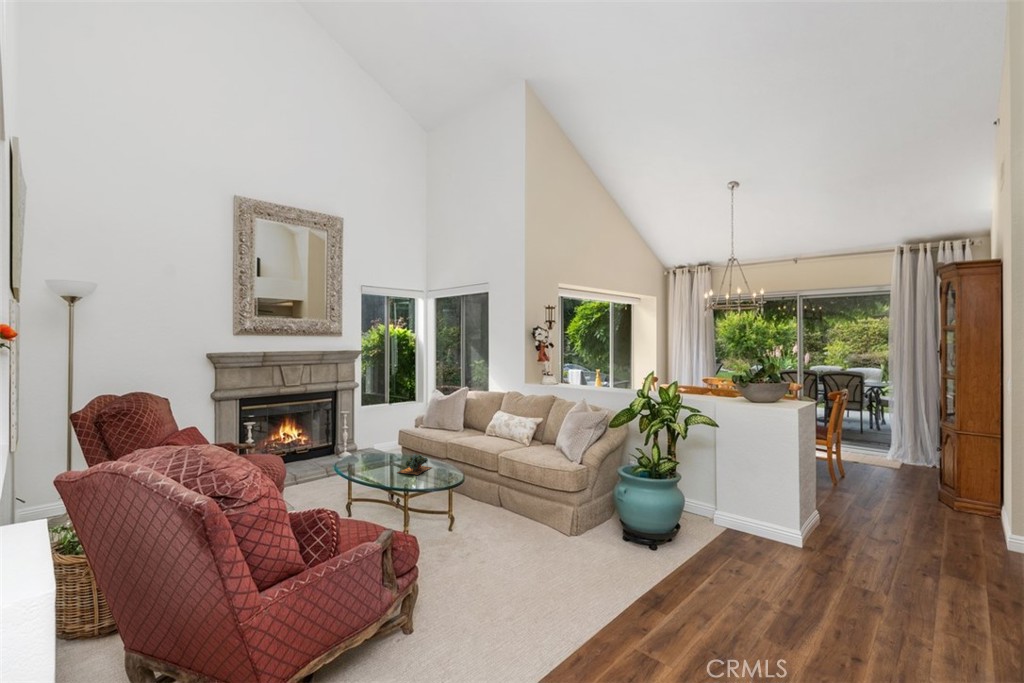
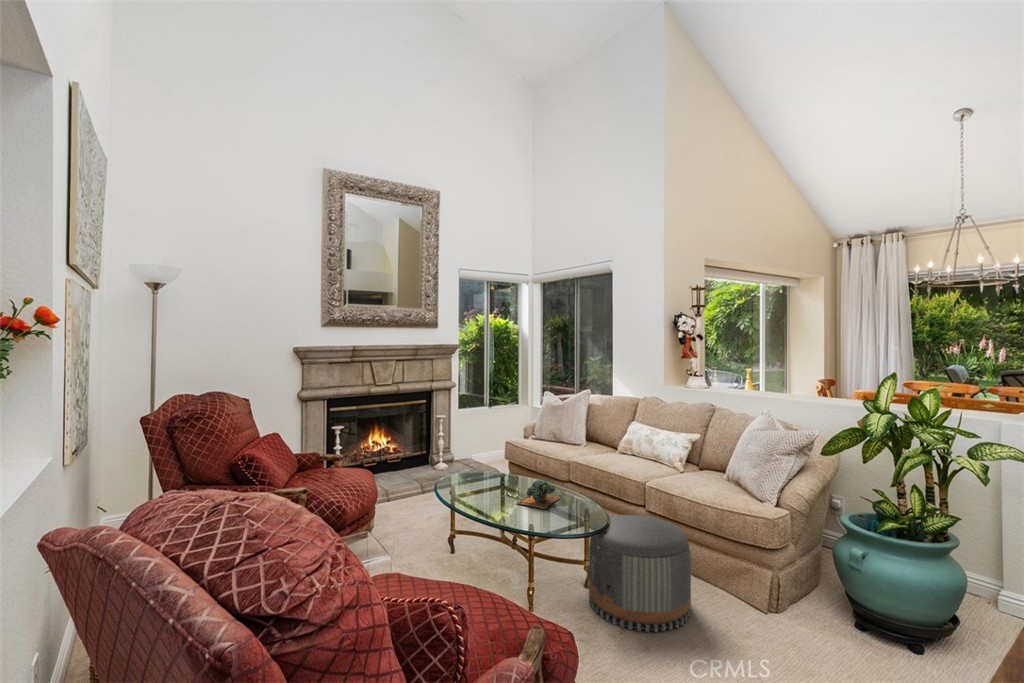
pouf: none [449,476,519,553] -> present [589,515,691,632]

